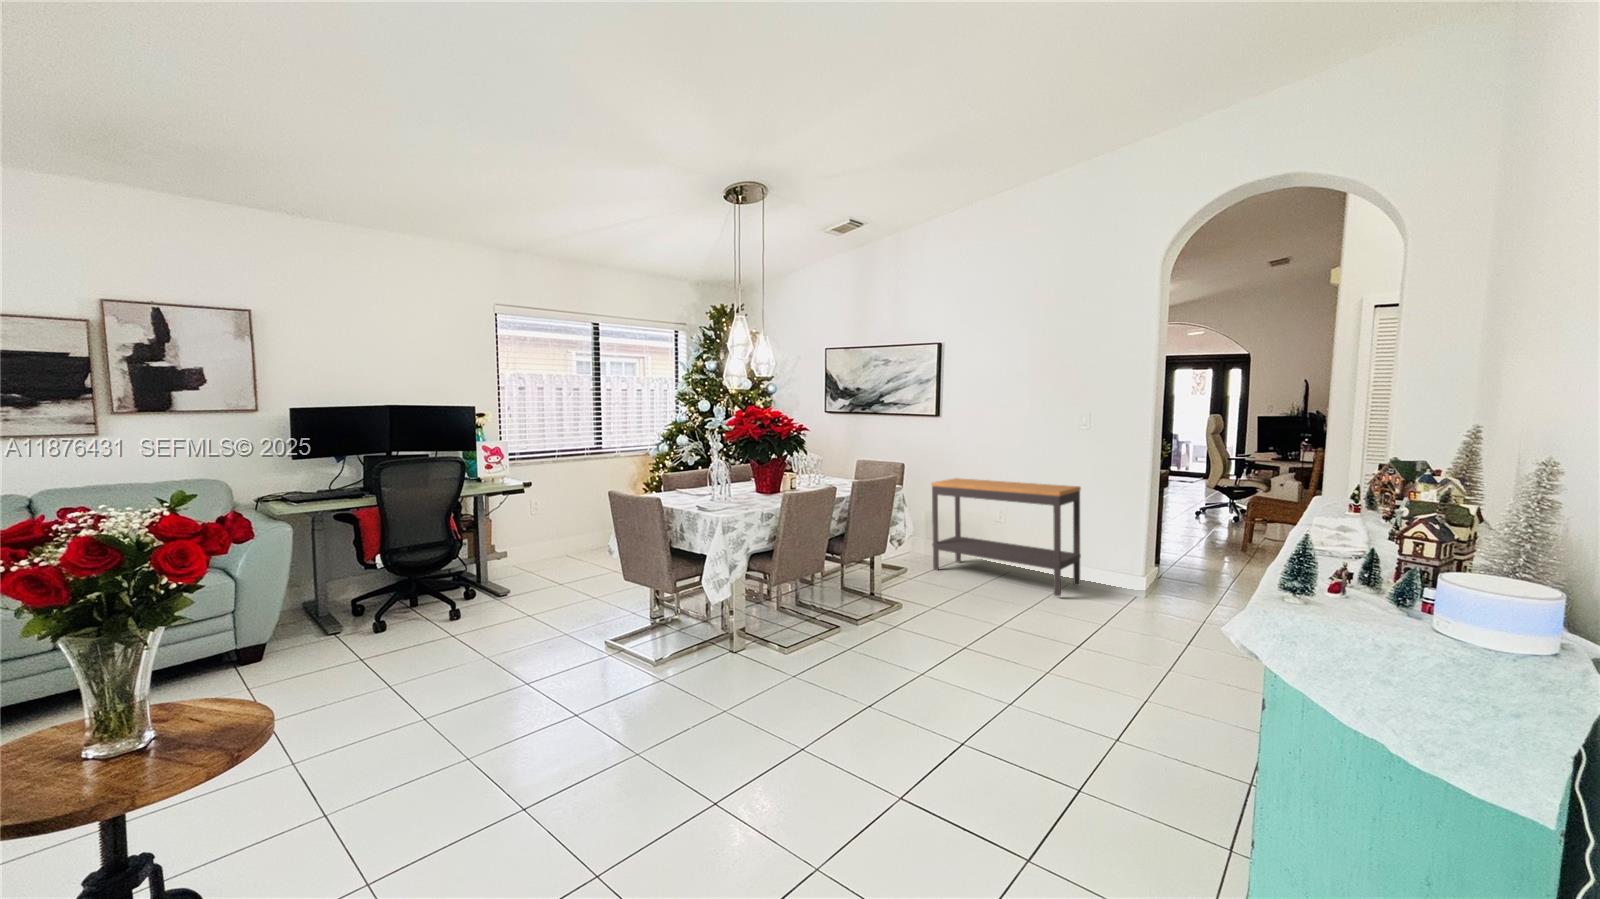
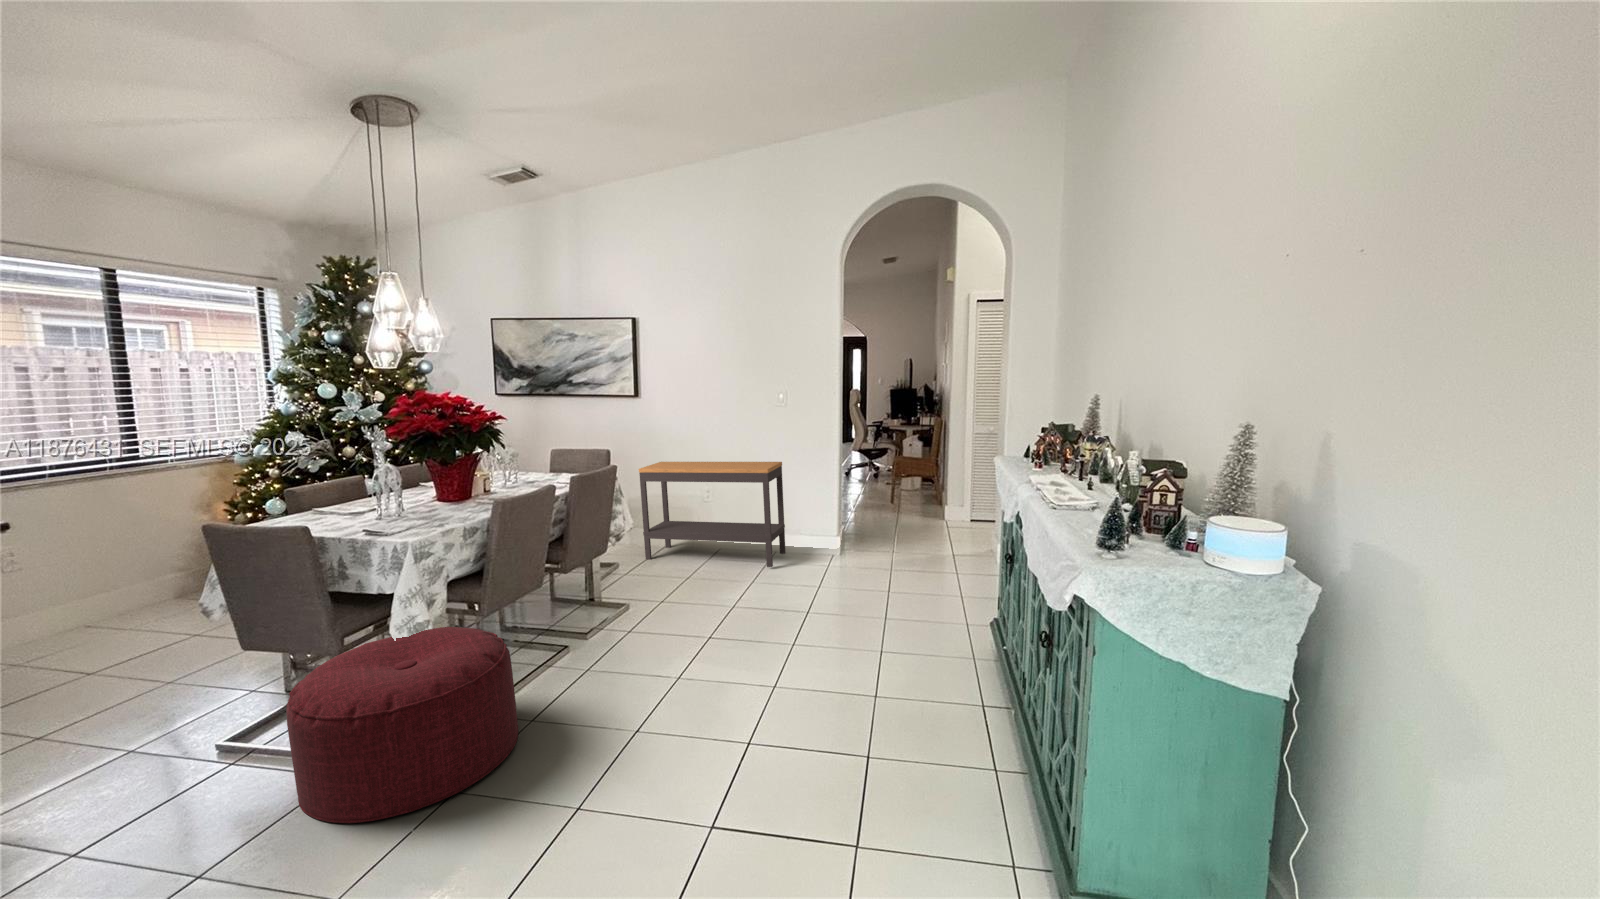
ottoman: none [630,588,783,722] -> present [286,627,519,823]

